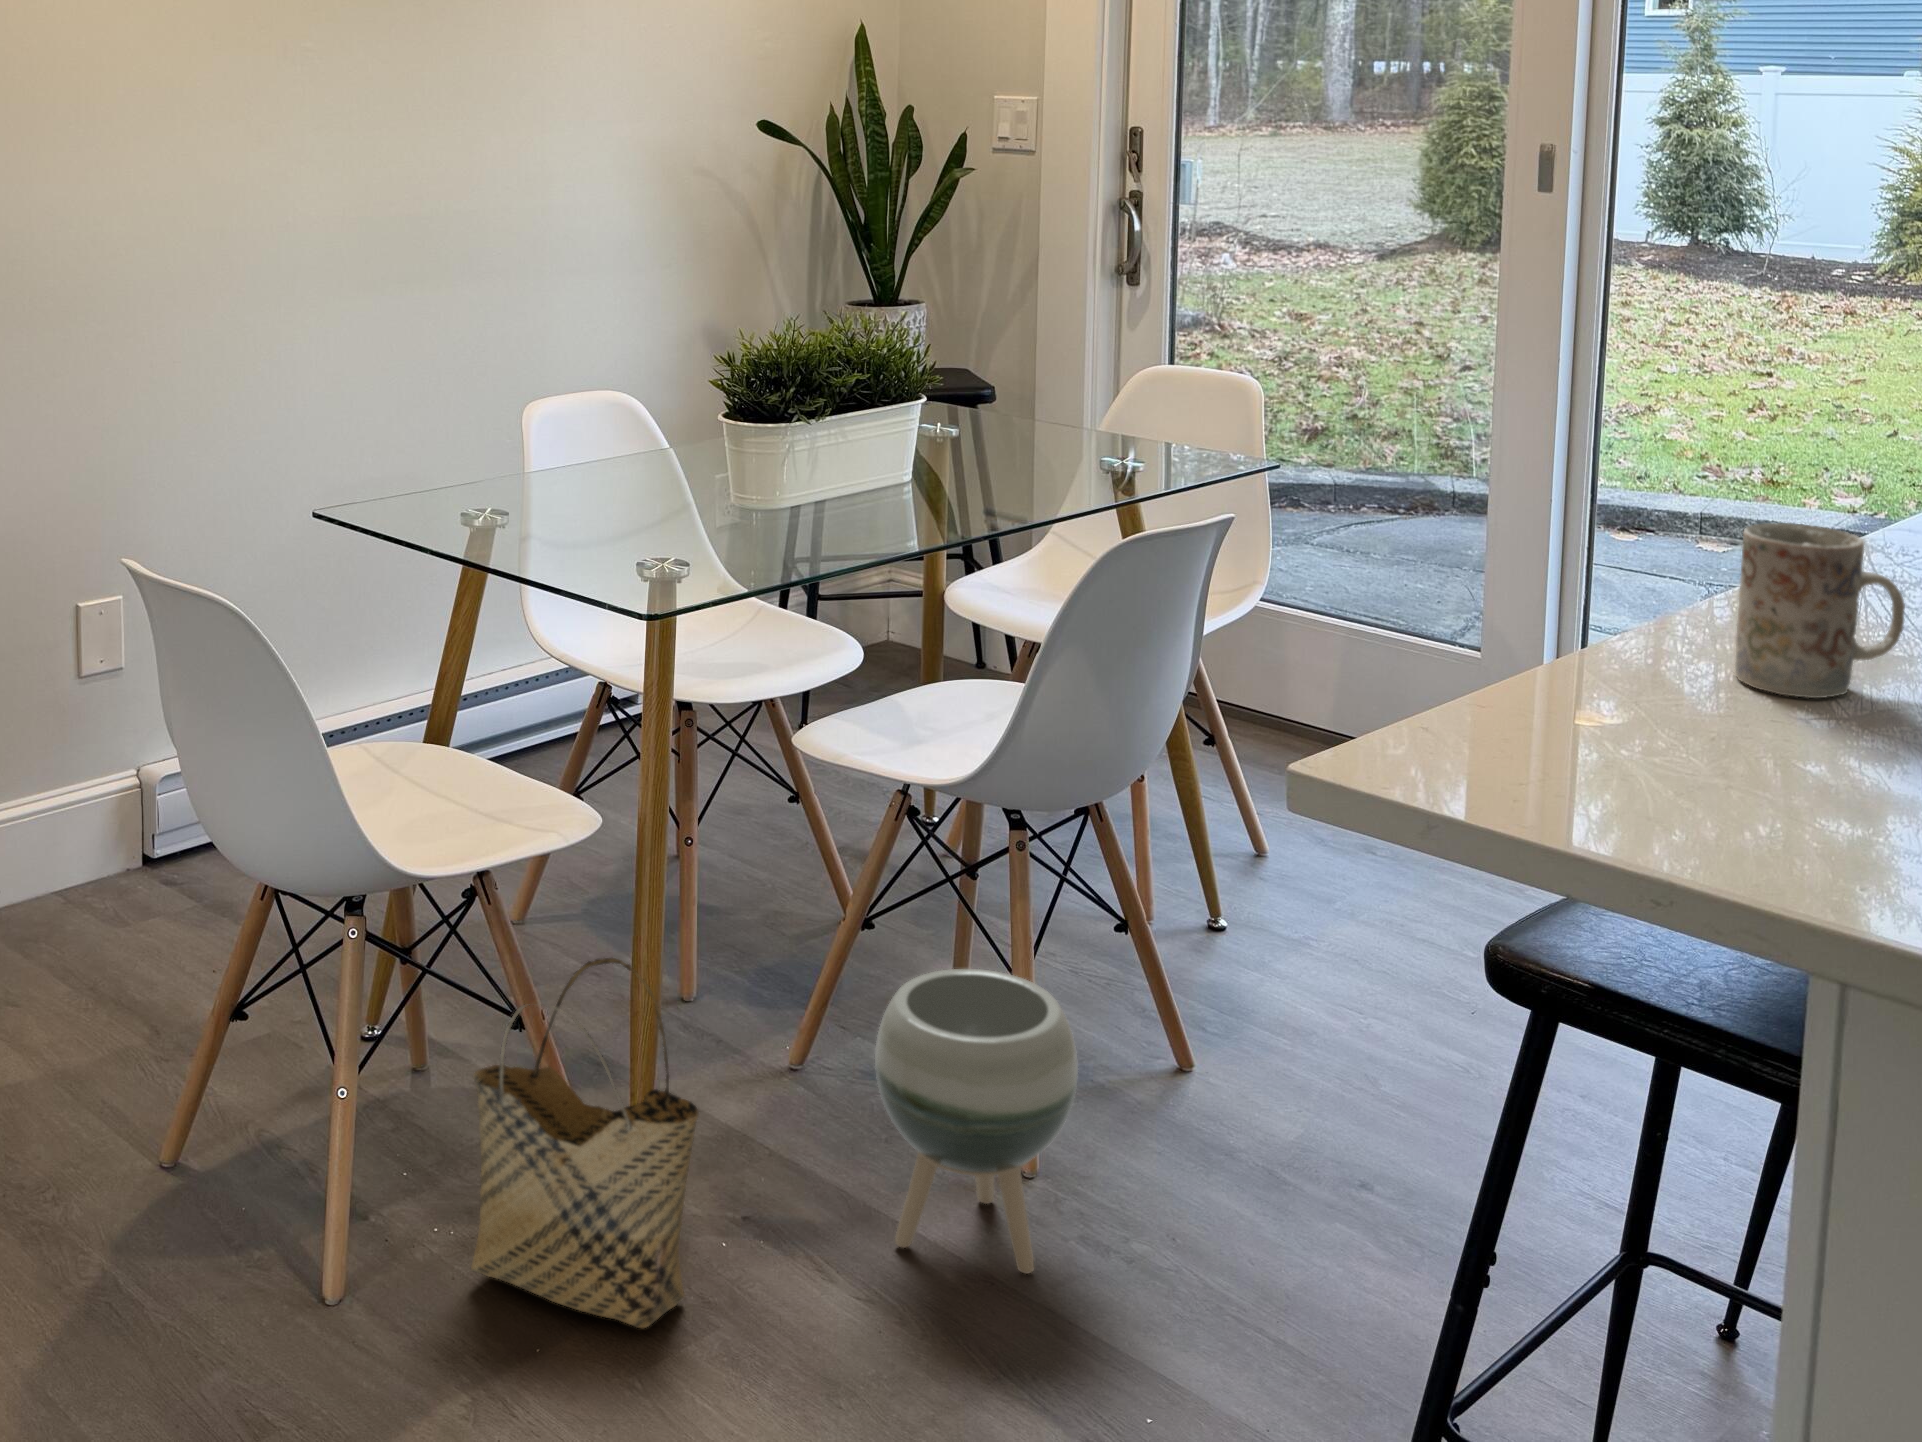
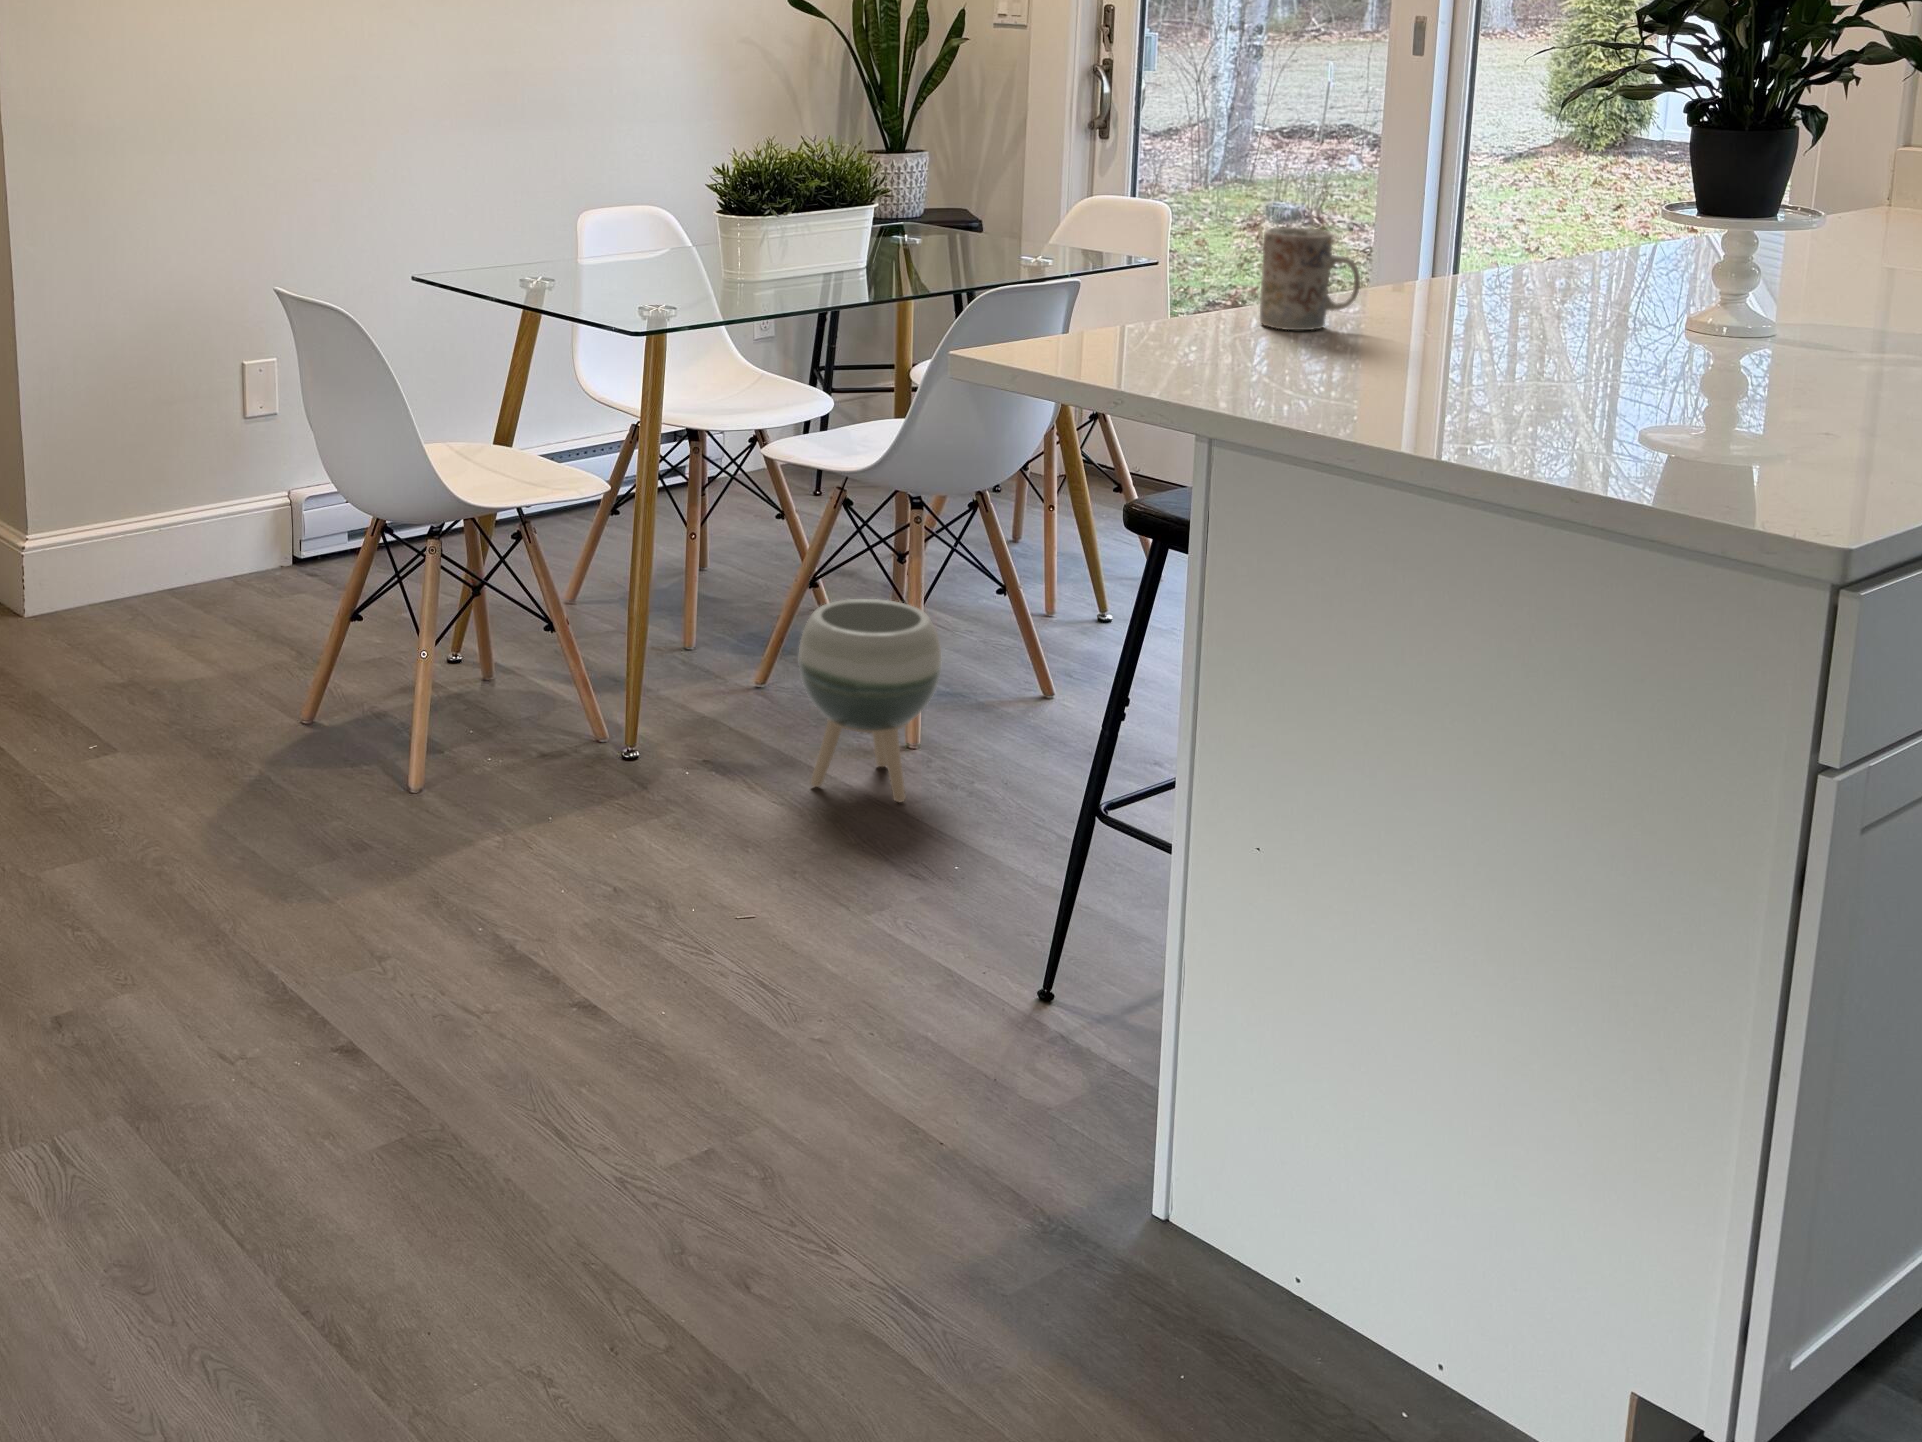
woven basket: present [471,958,699,1328] -> none [511,574,667,817]

